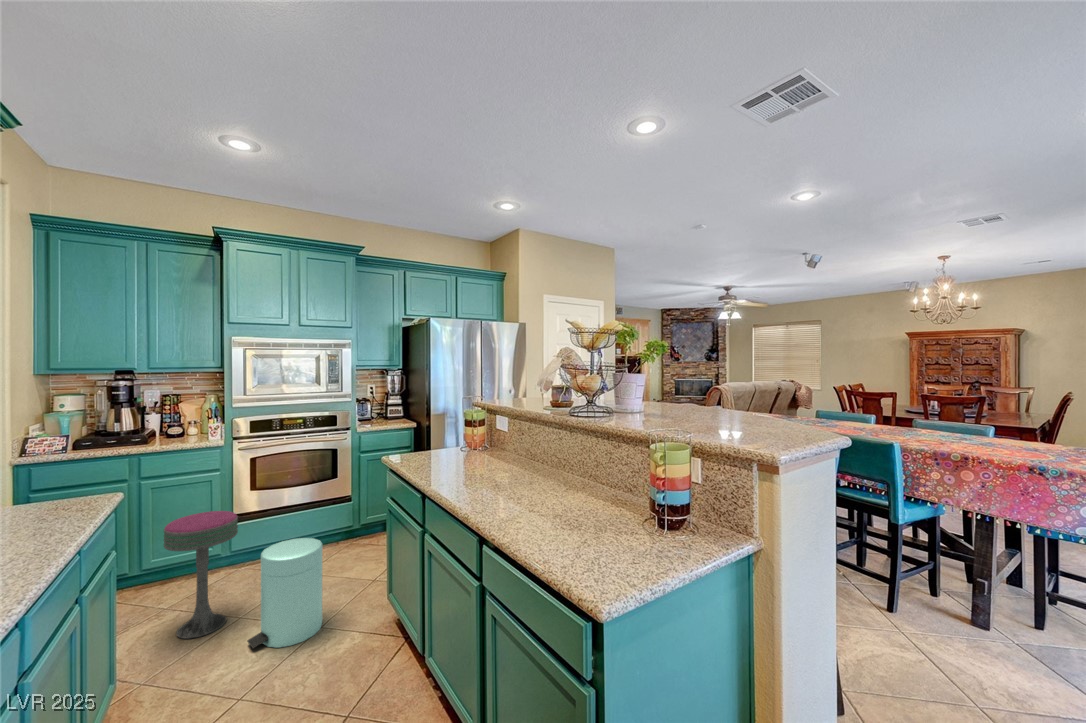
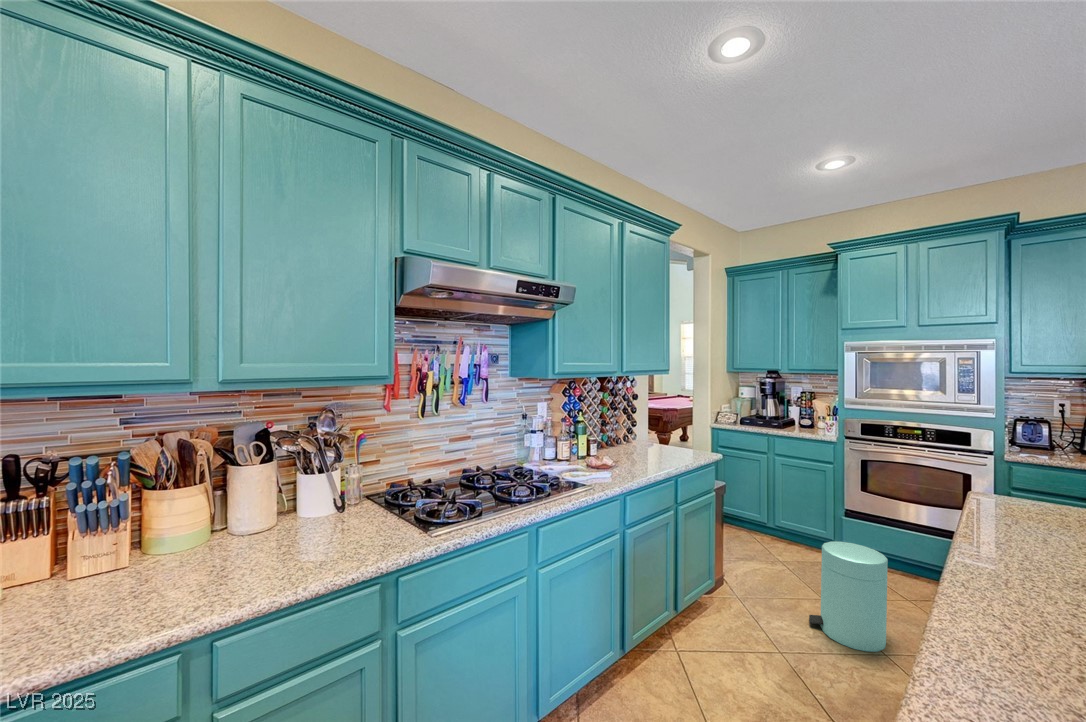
bar stool: present [164,511,238,639] -> none [765,490,822,595]

